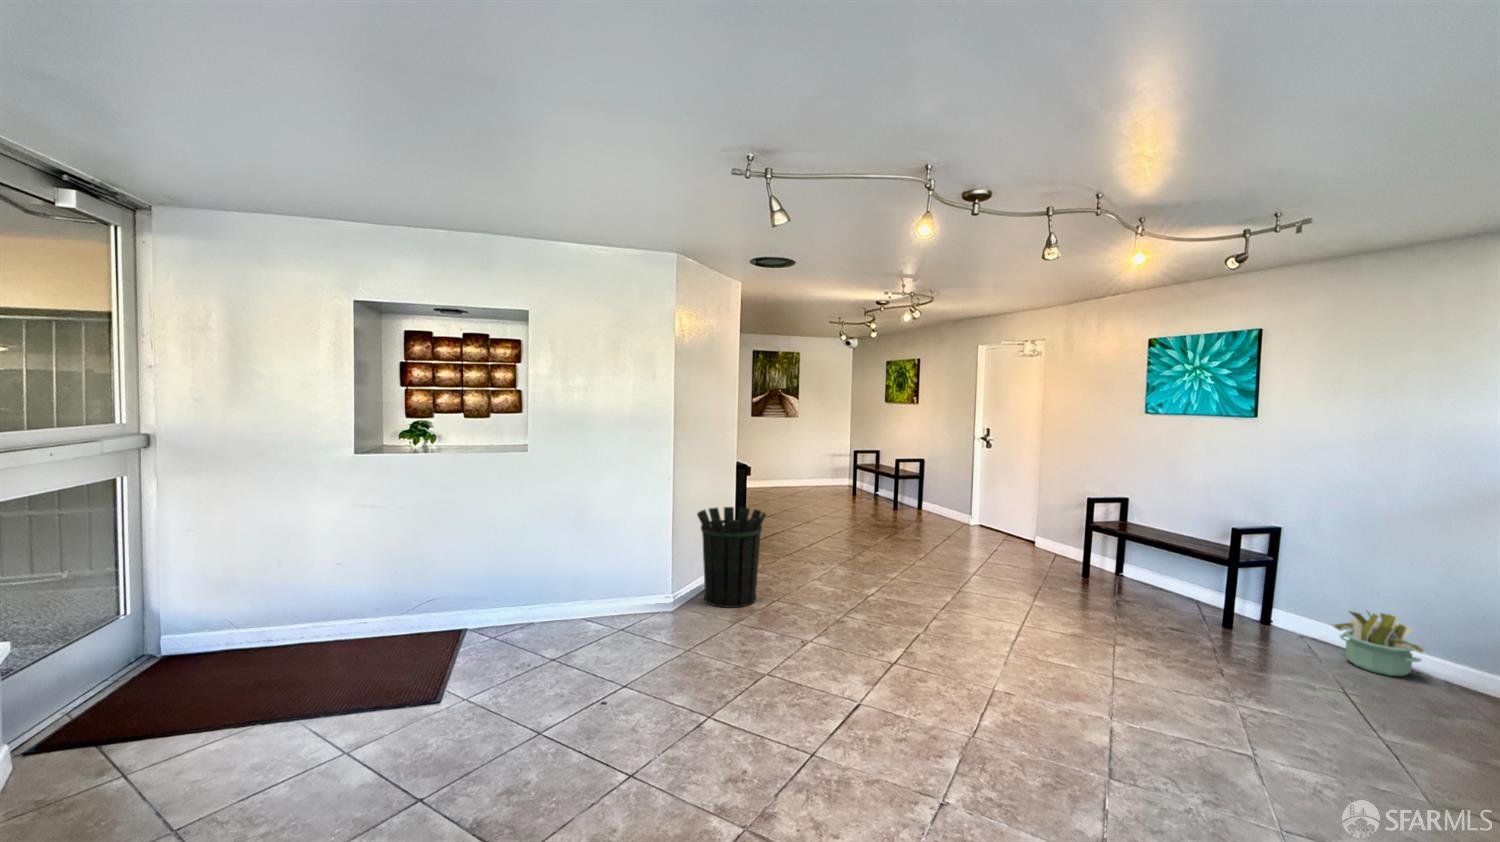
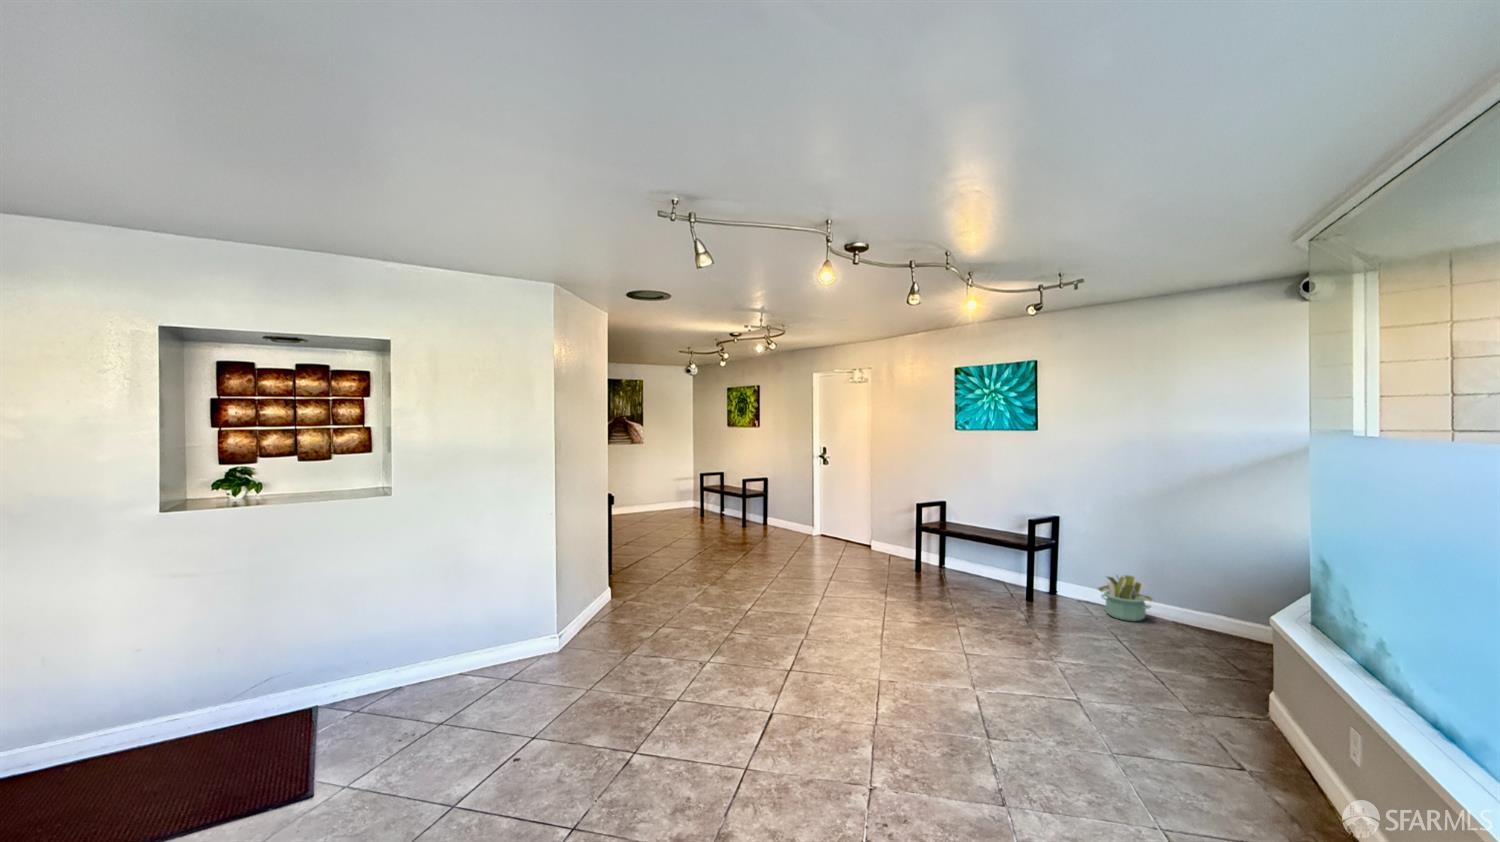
waste bin: present [697,507,766,608] -> none [579,538,651,642]

